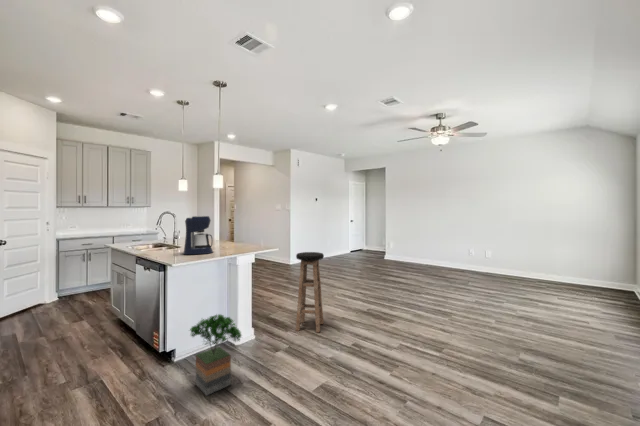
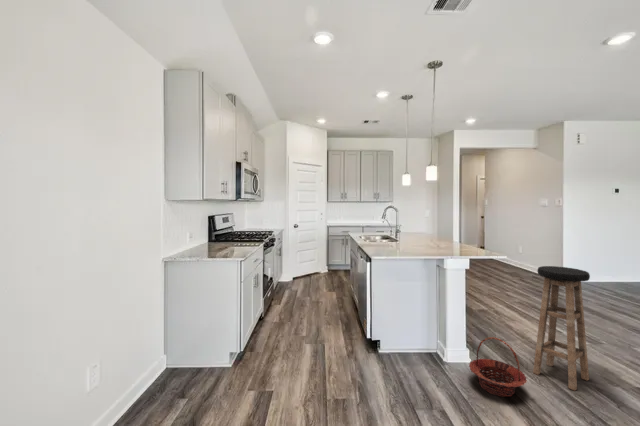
coffee maker: present [184,216,213,255] -> none [391,212,421,252]
basket: none [260,311,298,354] -> present [469,337,527,397]
potted tree: present [190,315,241,395] -> none [378,319,433,402]

